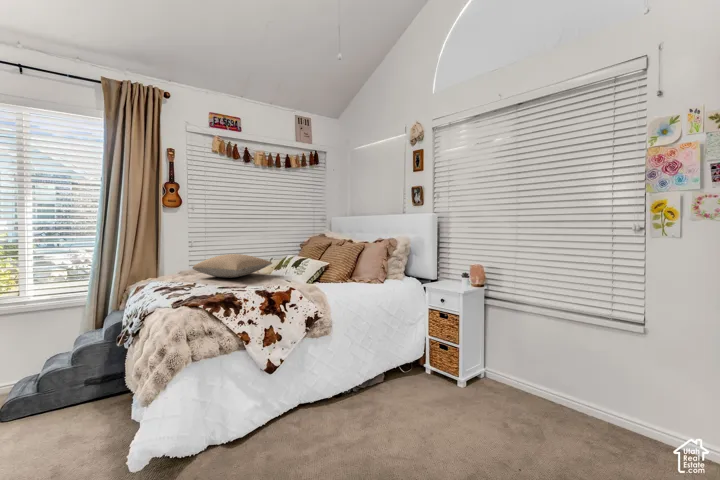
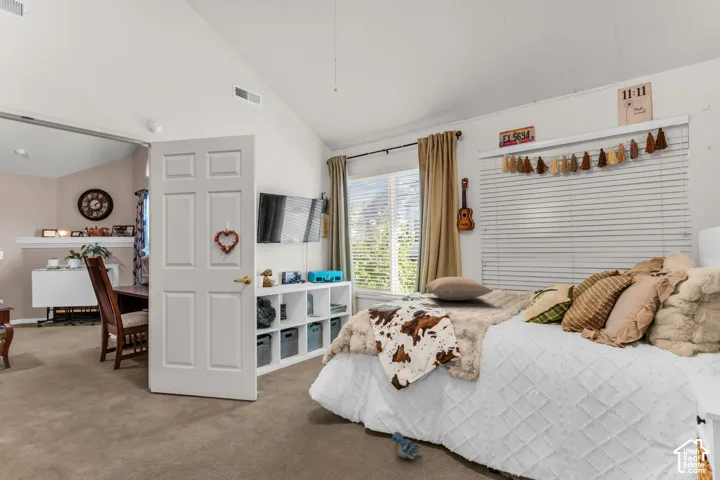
plush toy: none [282,407,311,428] -> present [392,432,422,459]

